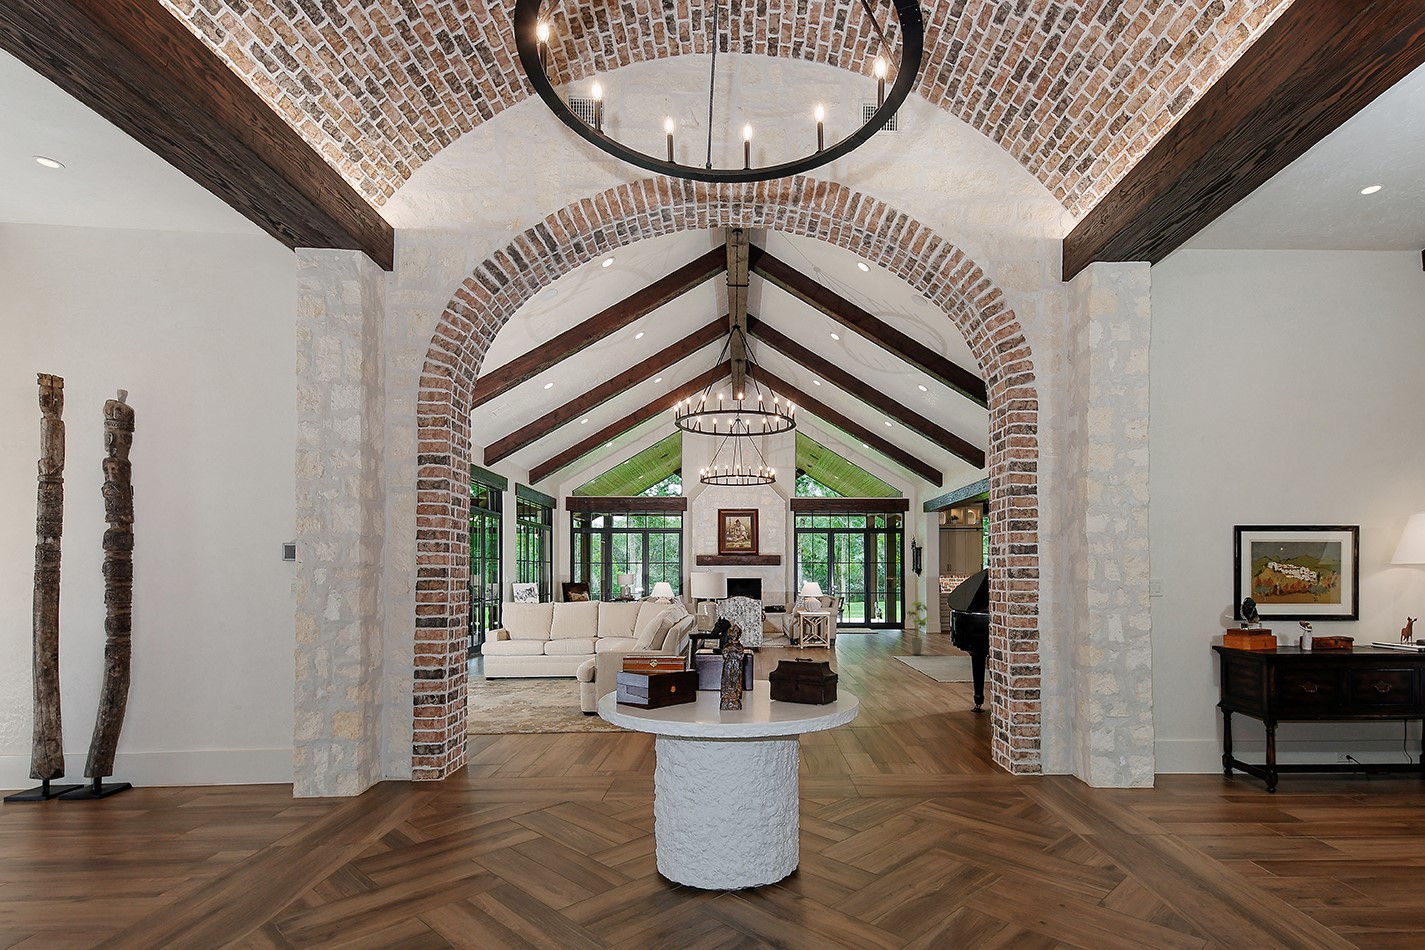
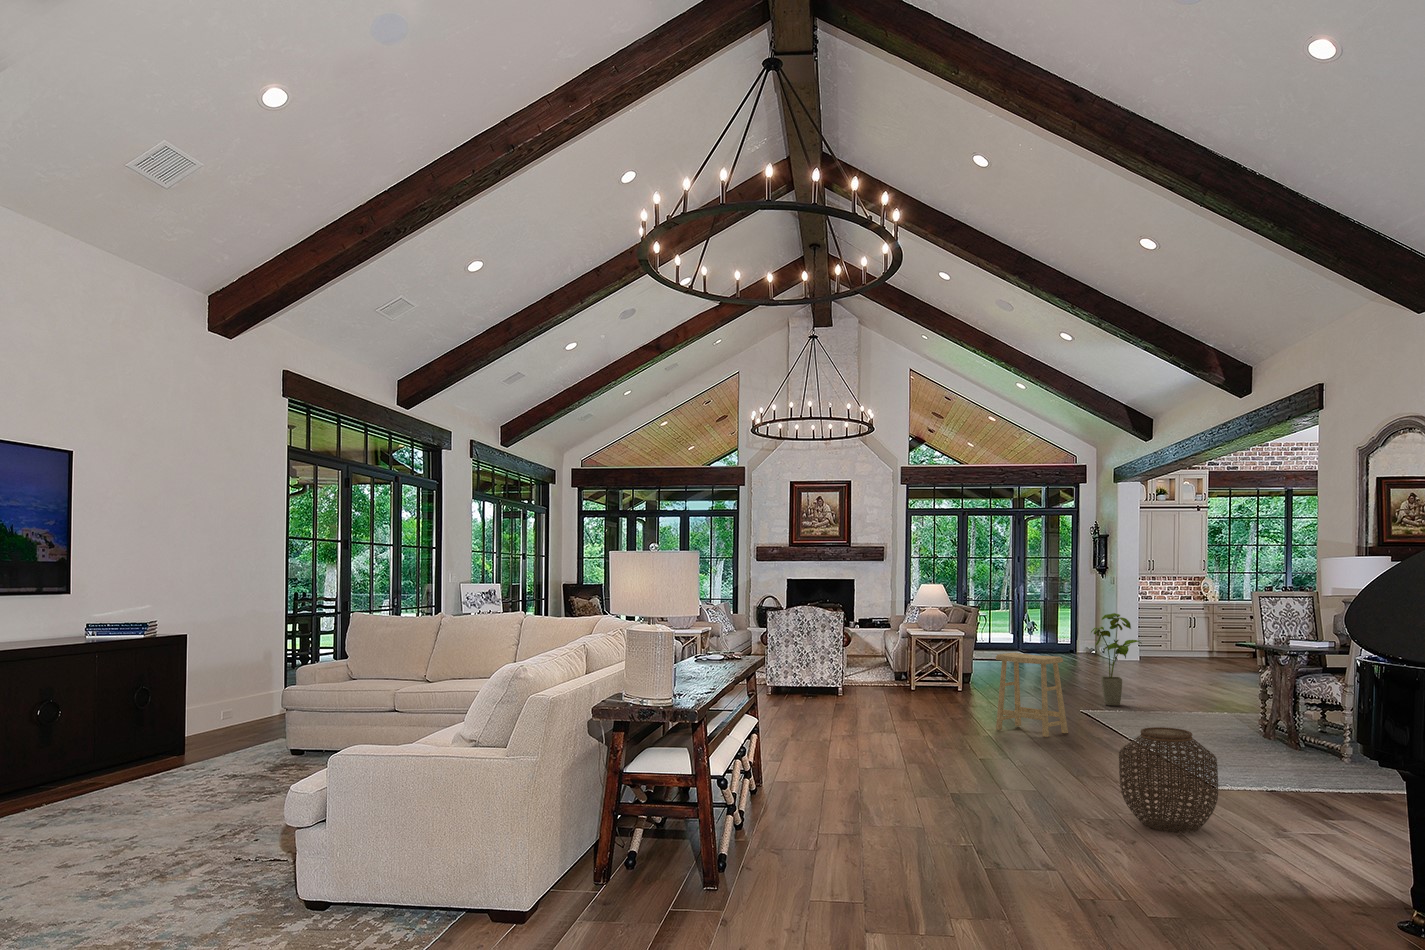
footstool: none [852,624,890,670] -> present [996,653,1068,737]
woven basket: none [906,656,946,701] -> present [1119,727,1218,833]

